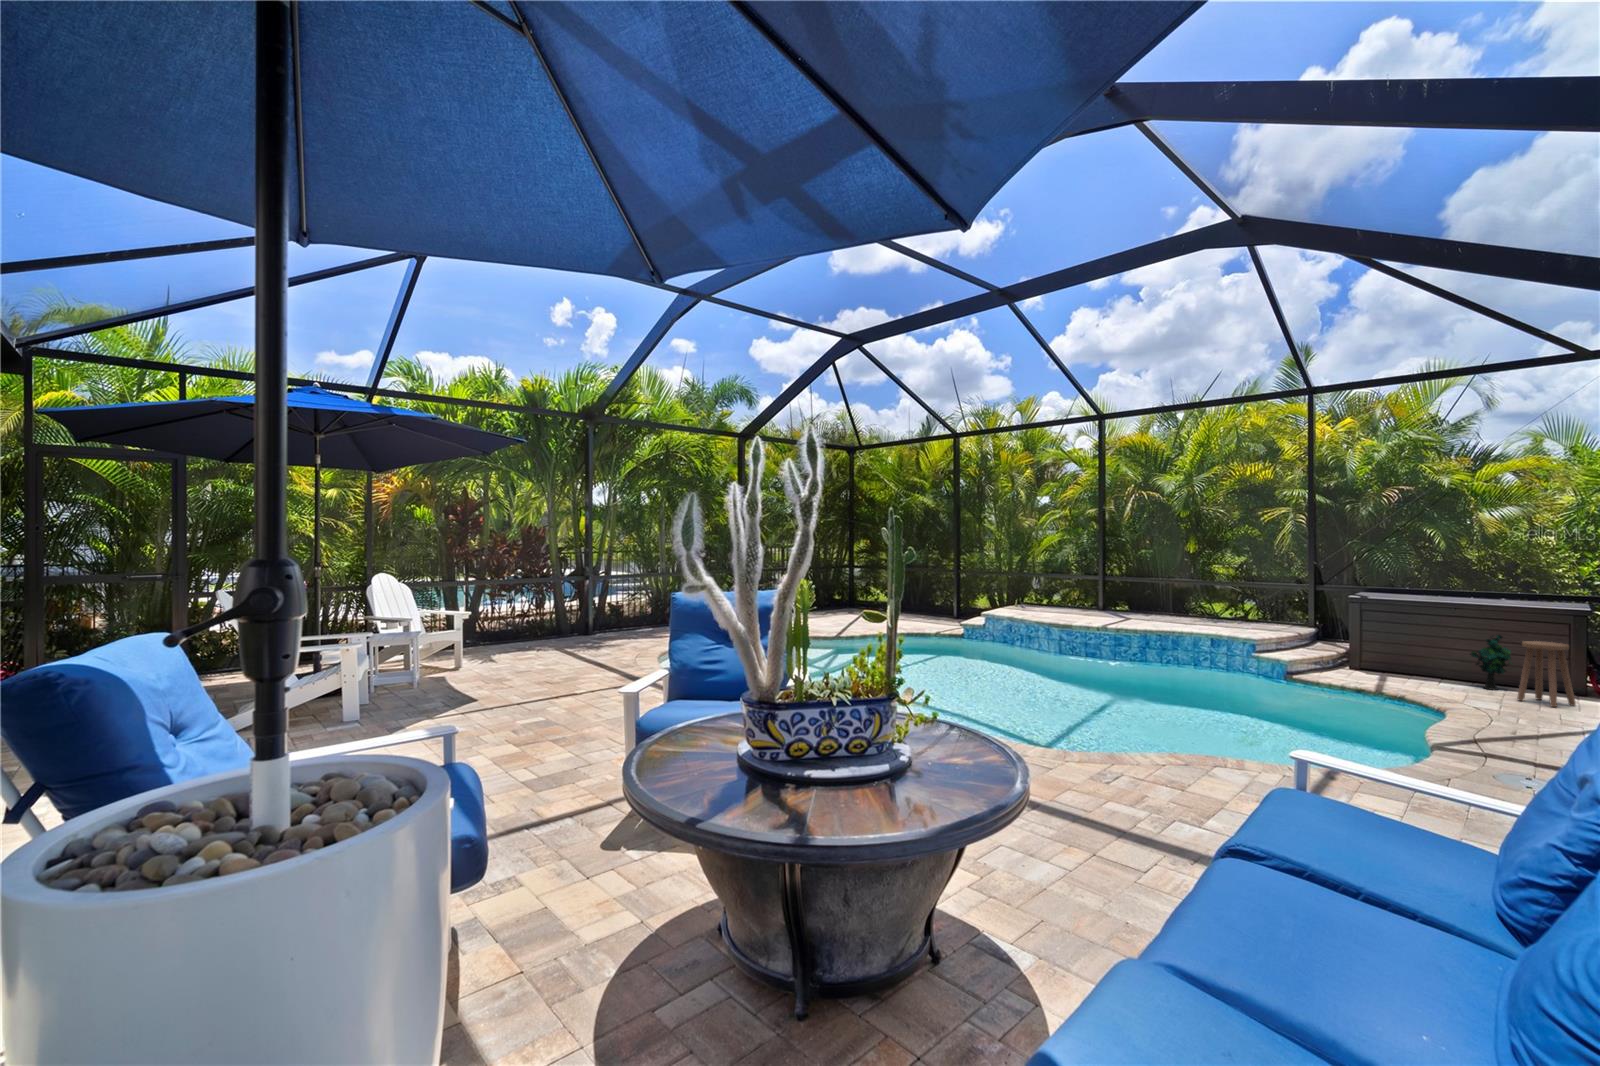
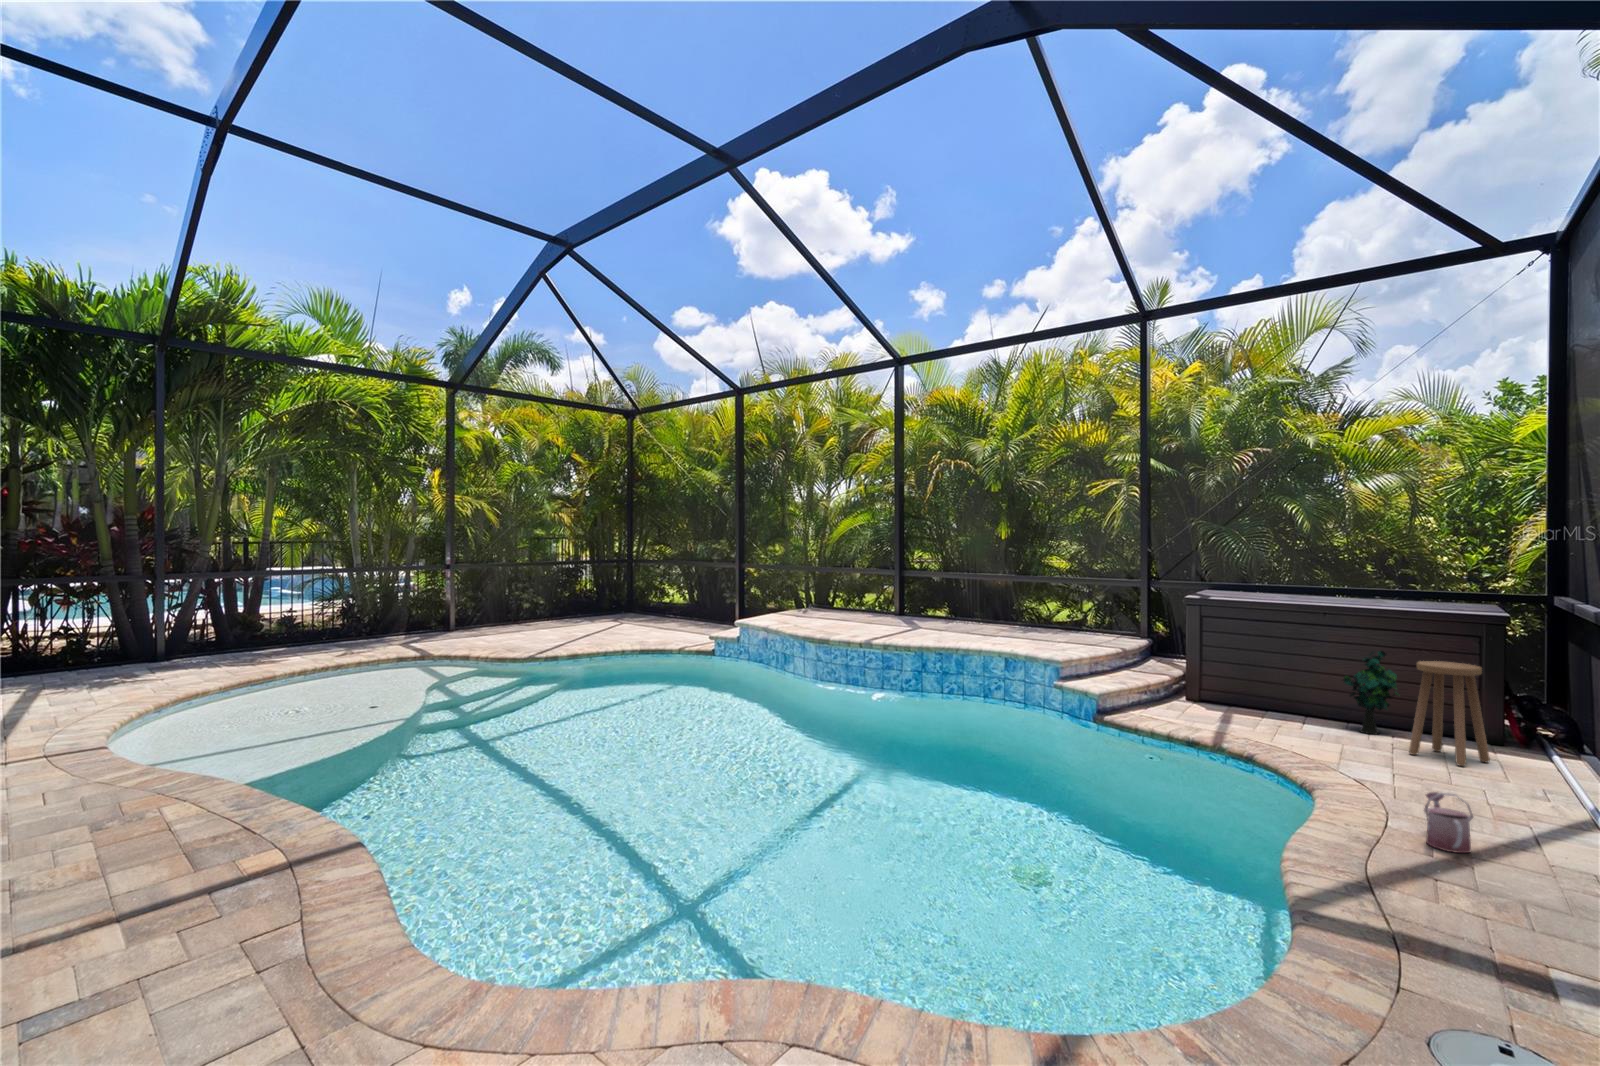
watering can: none [1513,710,1544,743] -> present [1424,792,1473,853]

